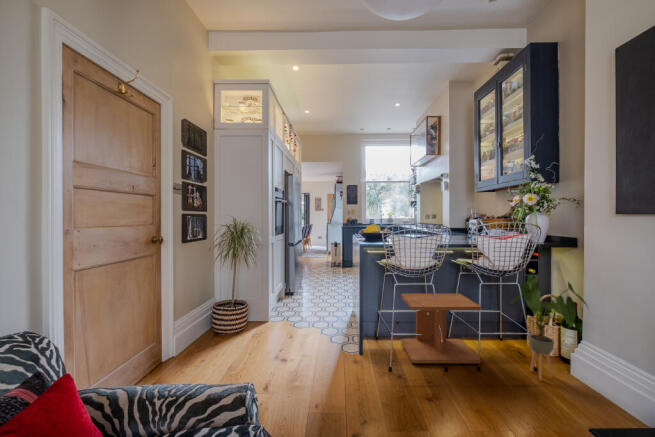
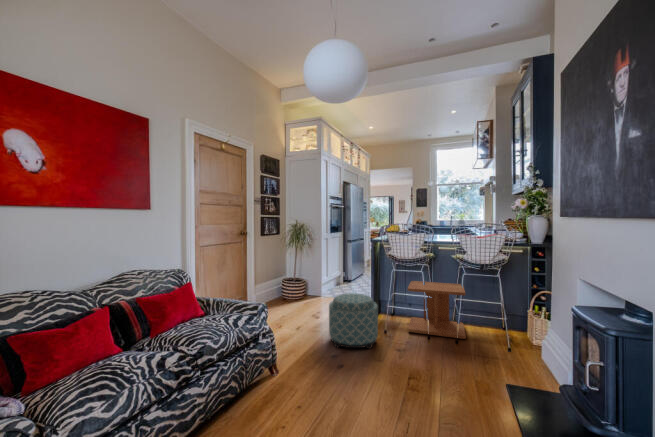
house plant: present [511,275,588,380] -> none [486,268,548,355]
ottoman: none [320,322,392,415] -> present [329,293,378,349]

